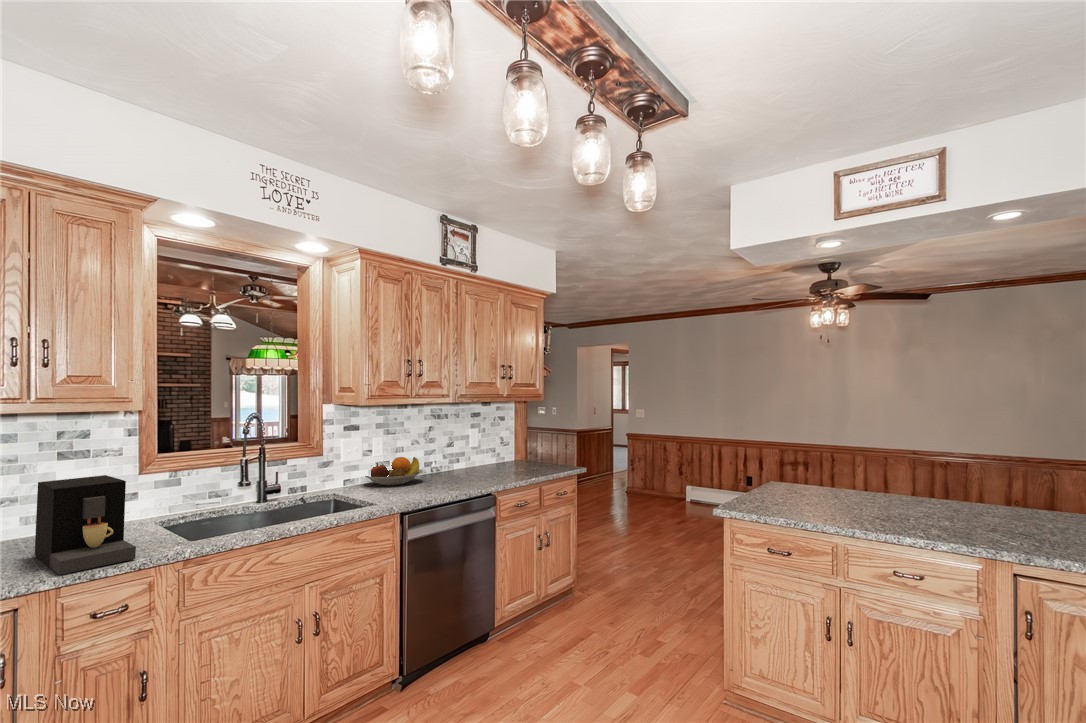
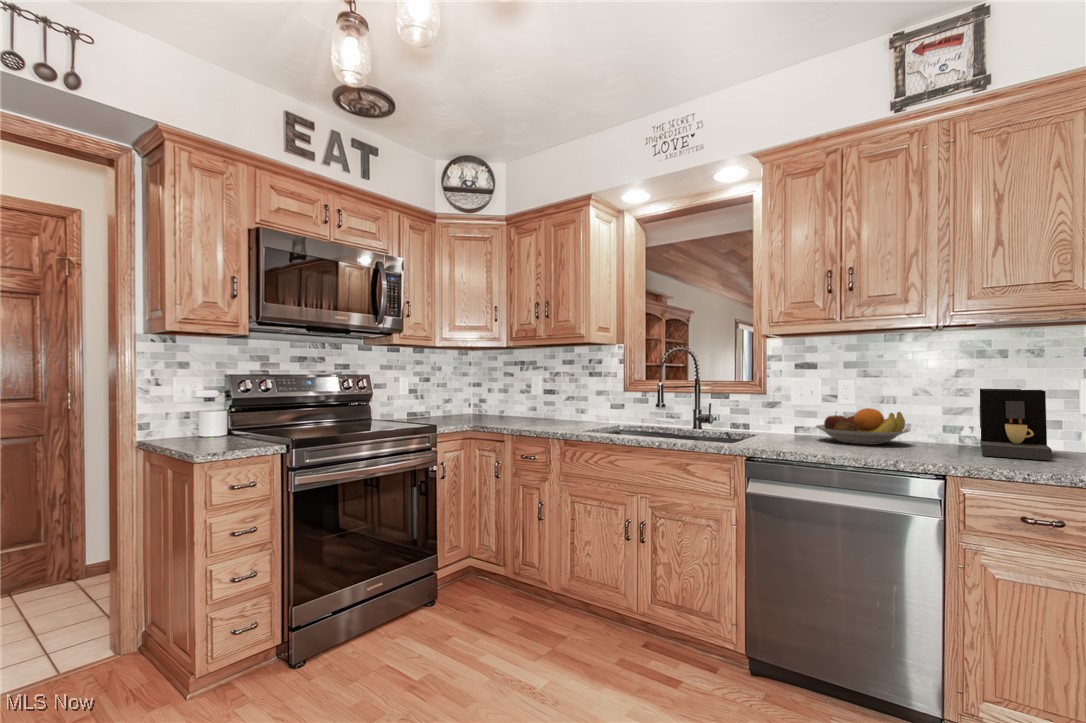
coffee maker: present [35,475,136,575] -> present [980,389,1052,460]

